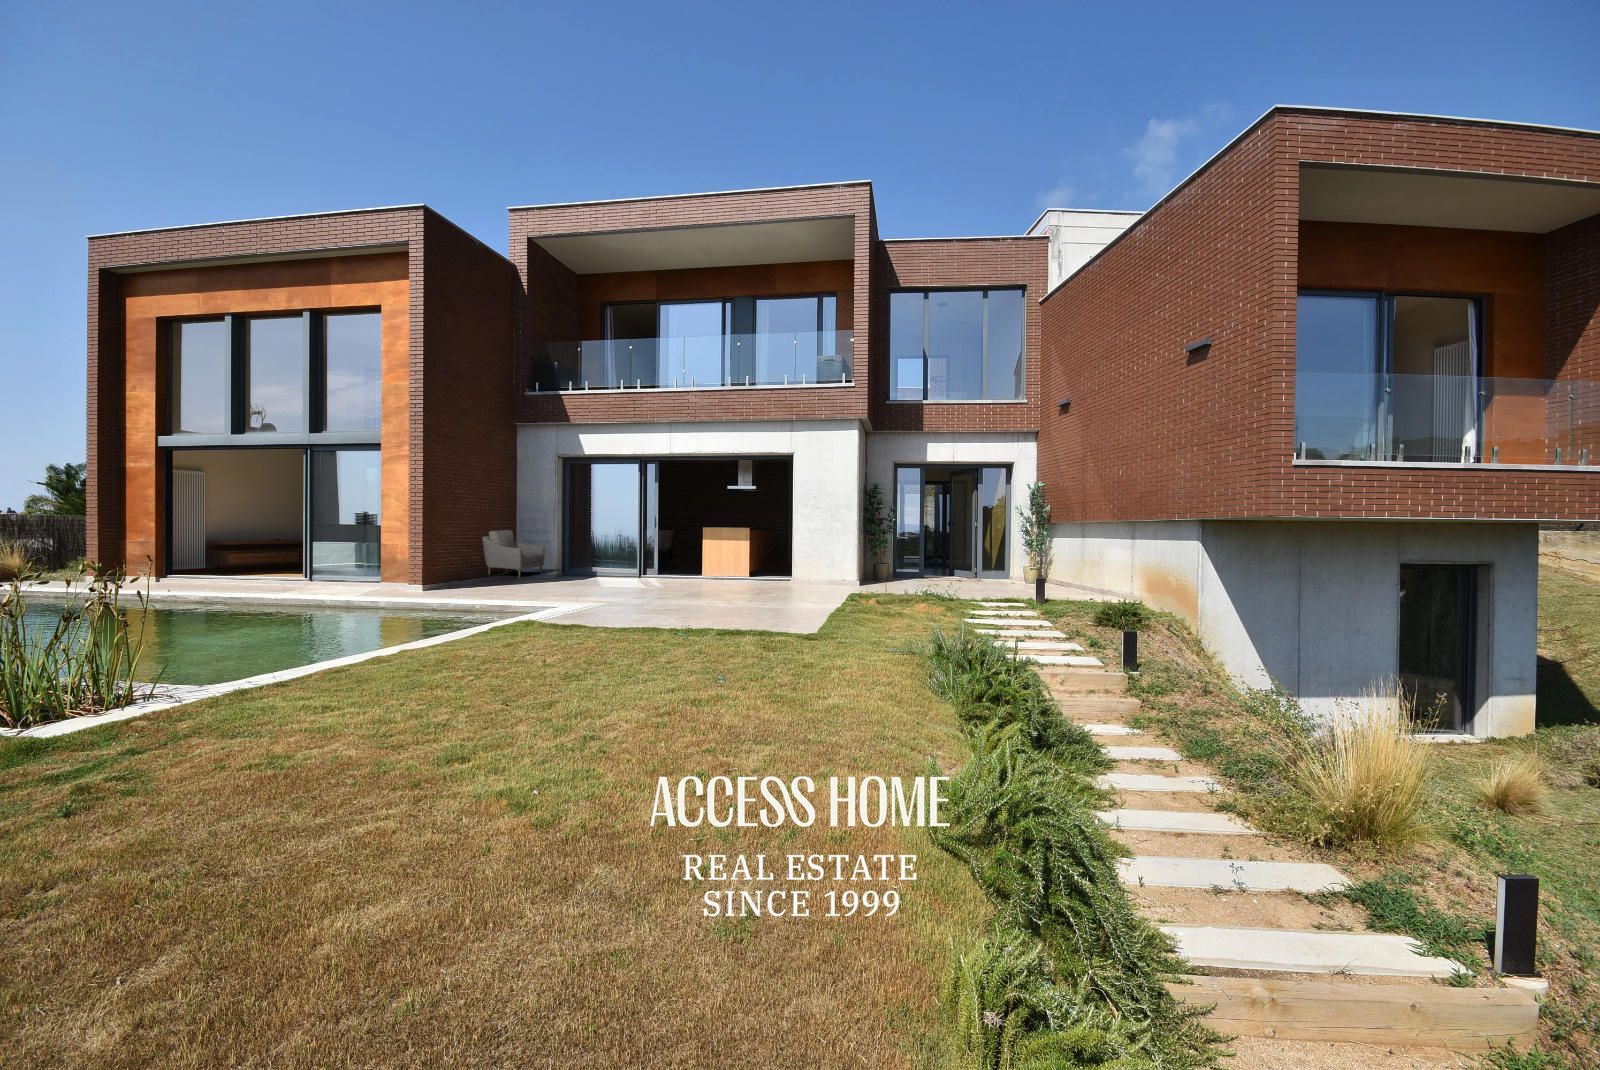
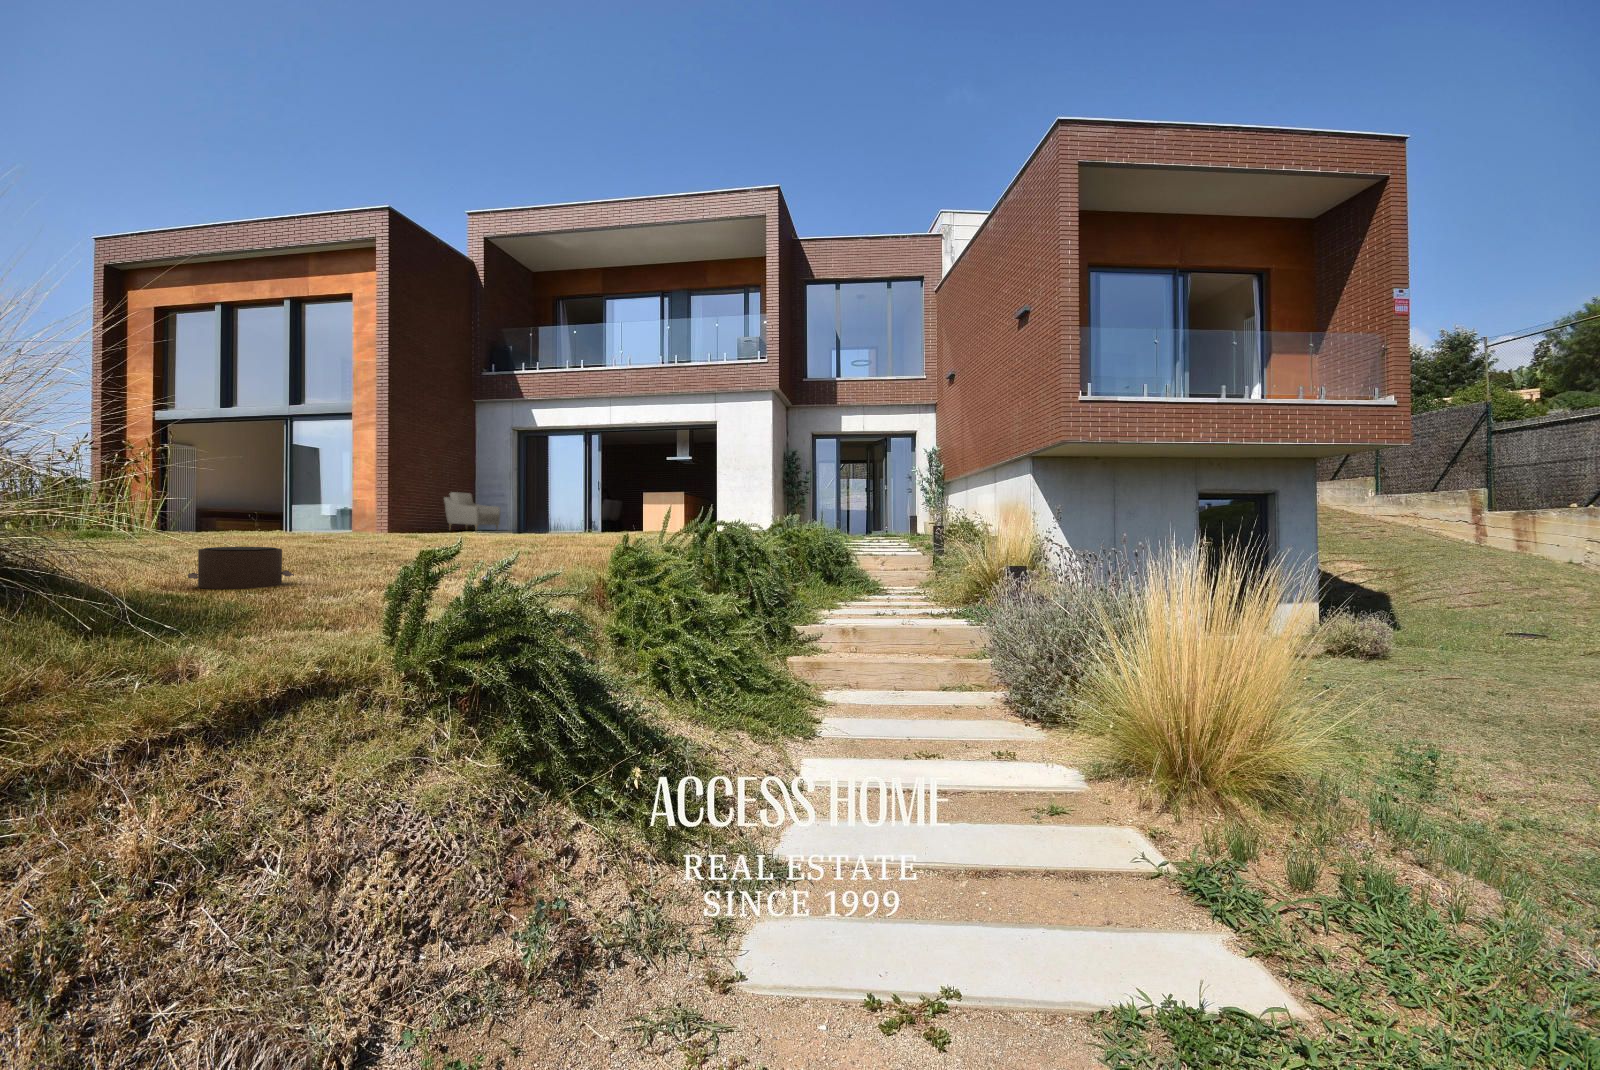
pouf: none [173,853,355,981] -> present [188,547,294,589]

